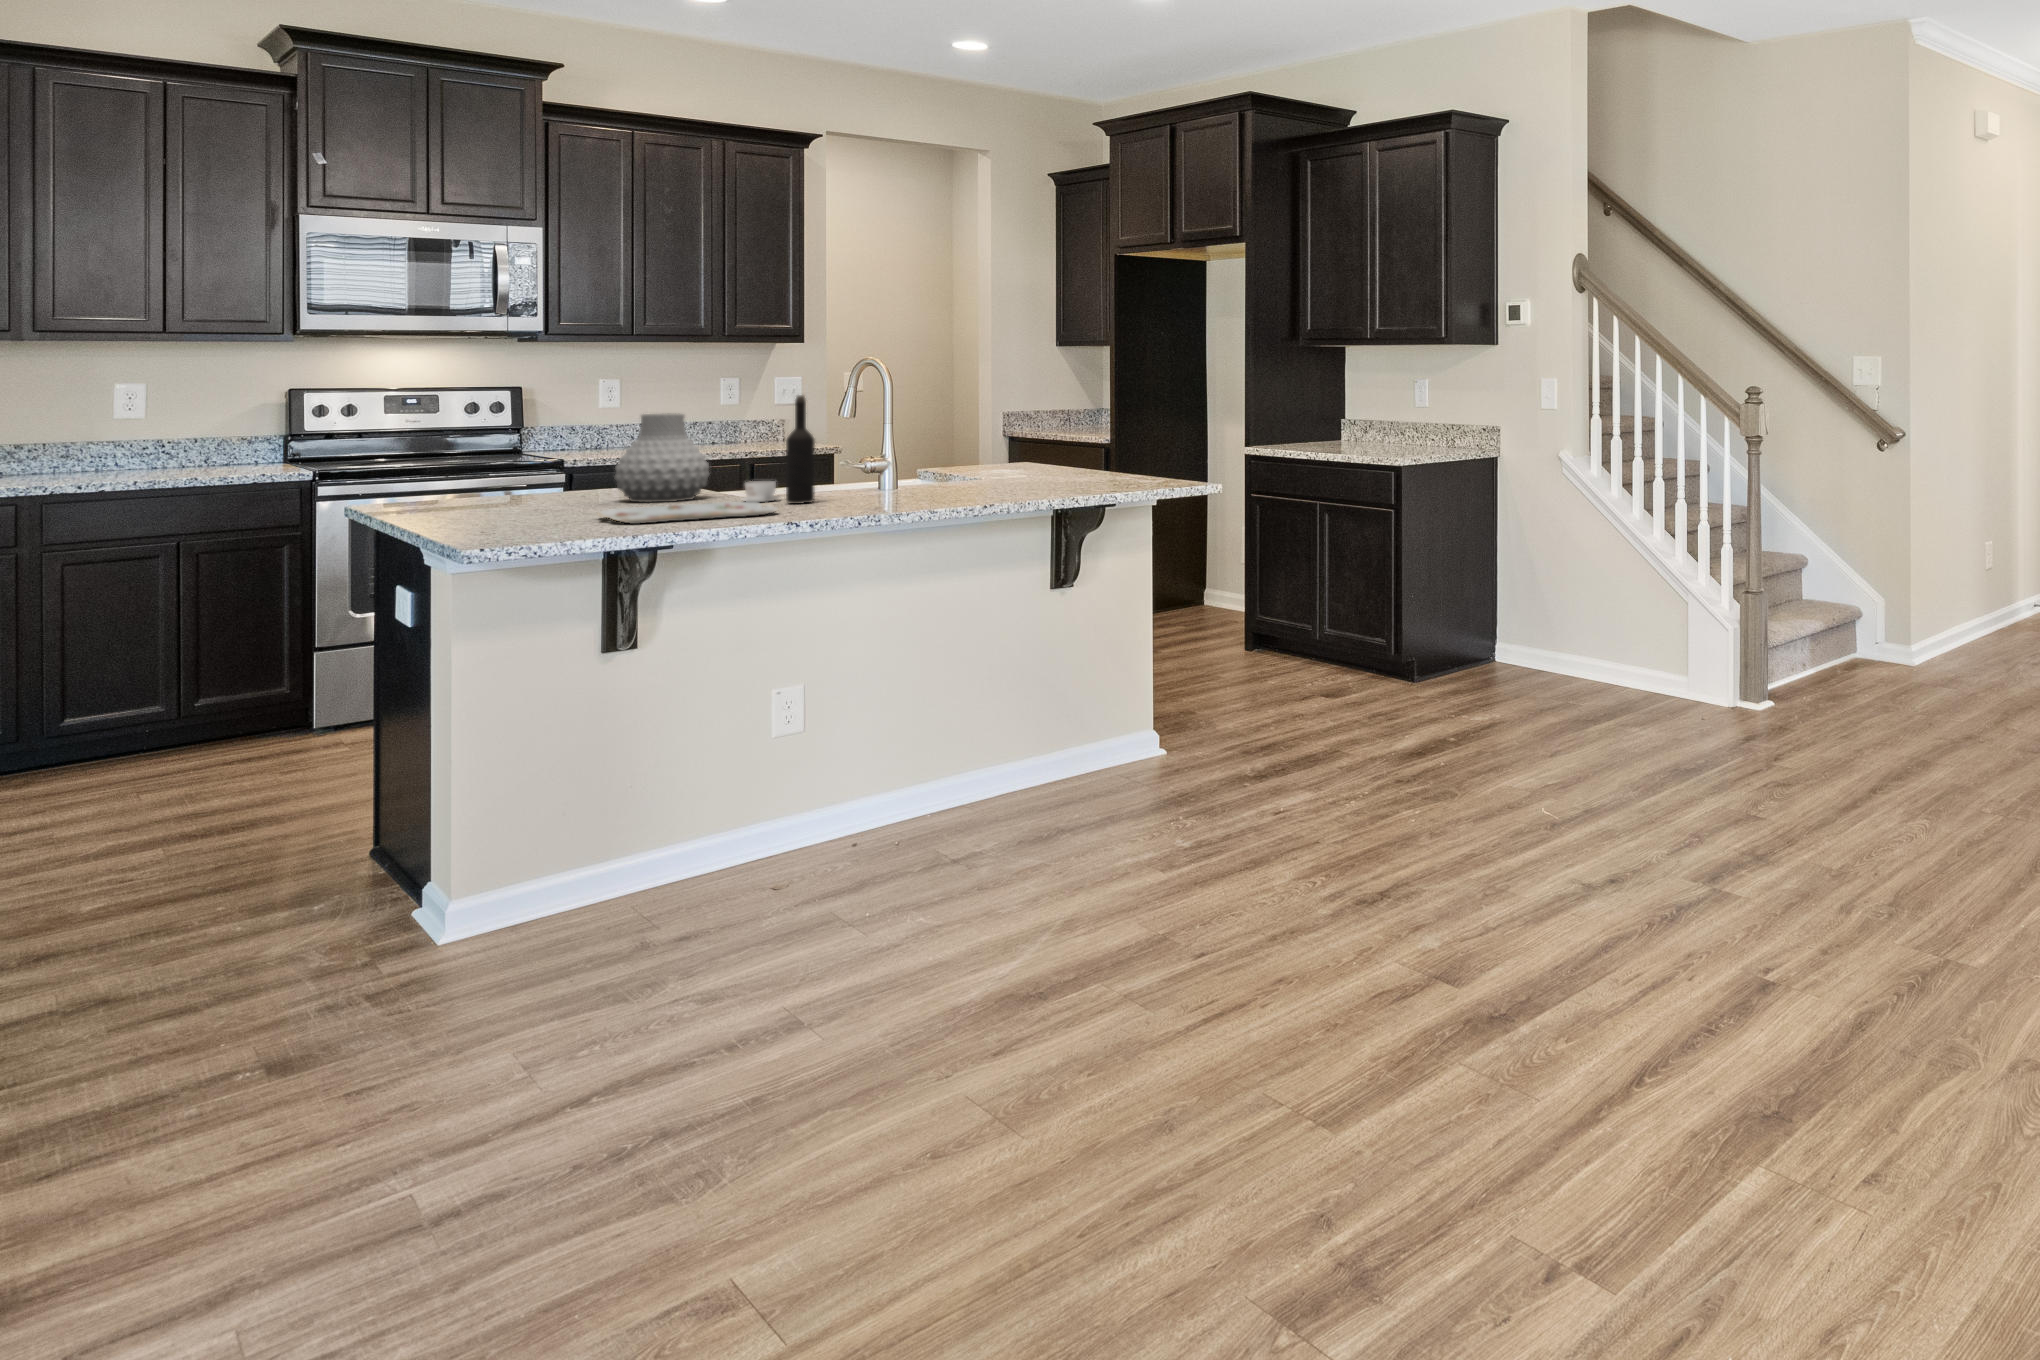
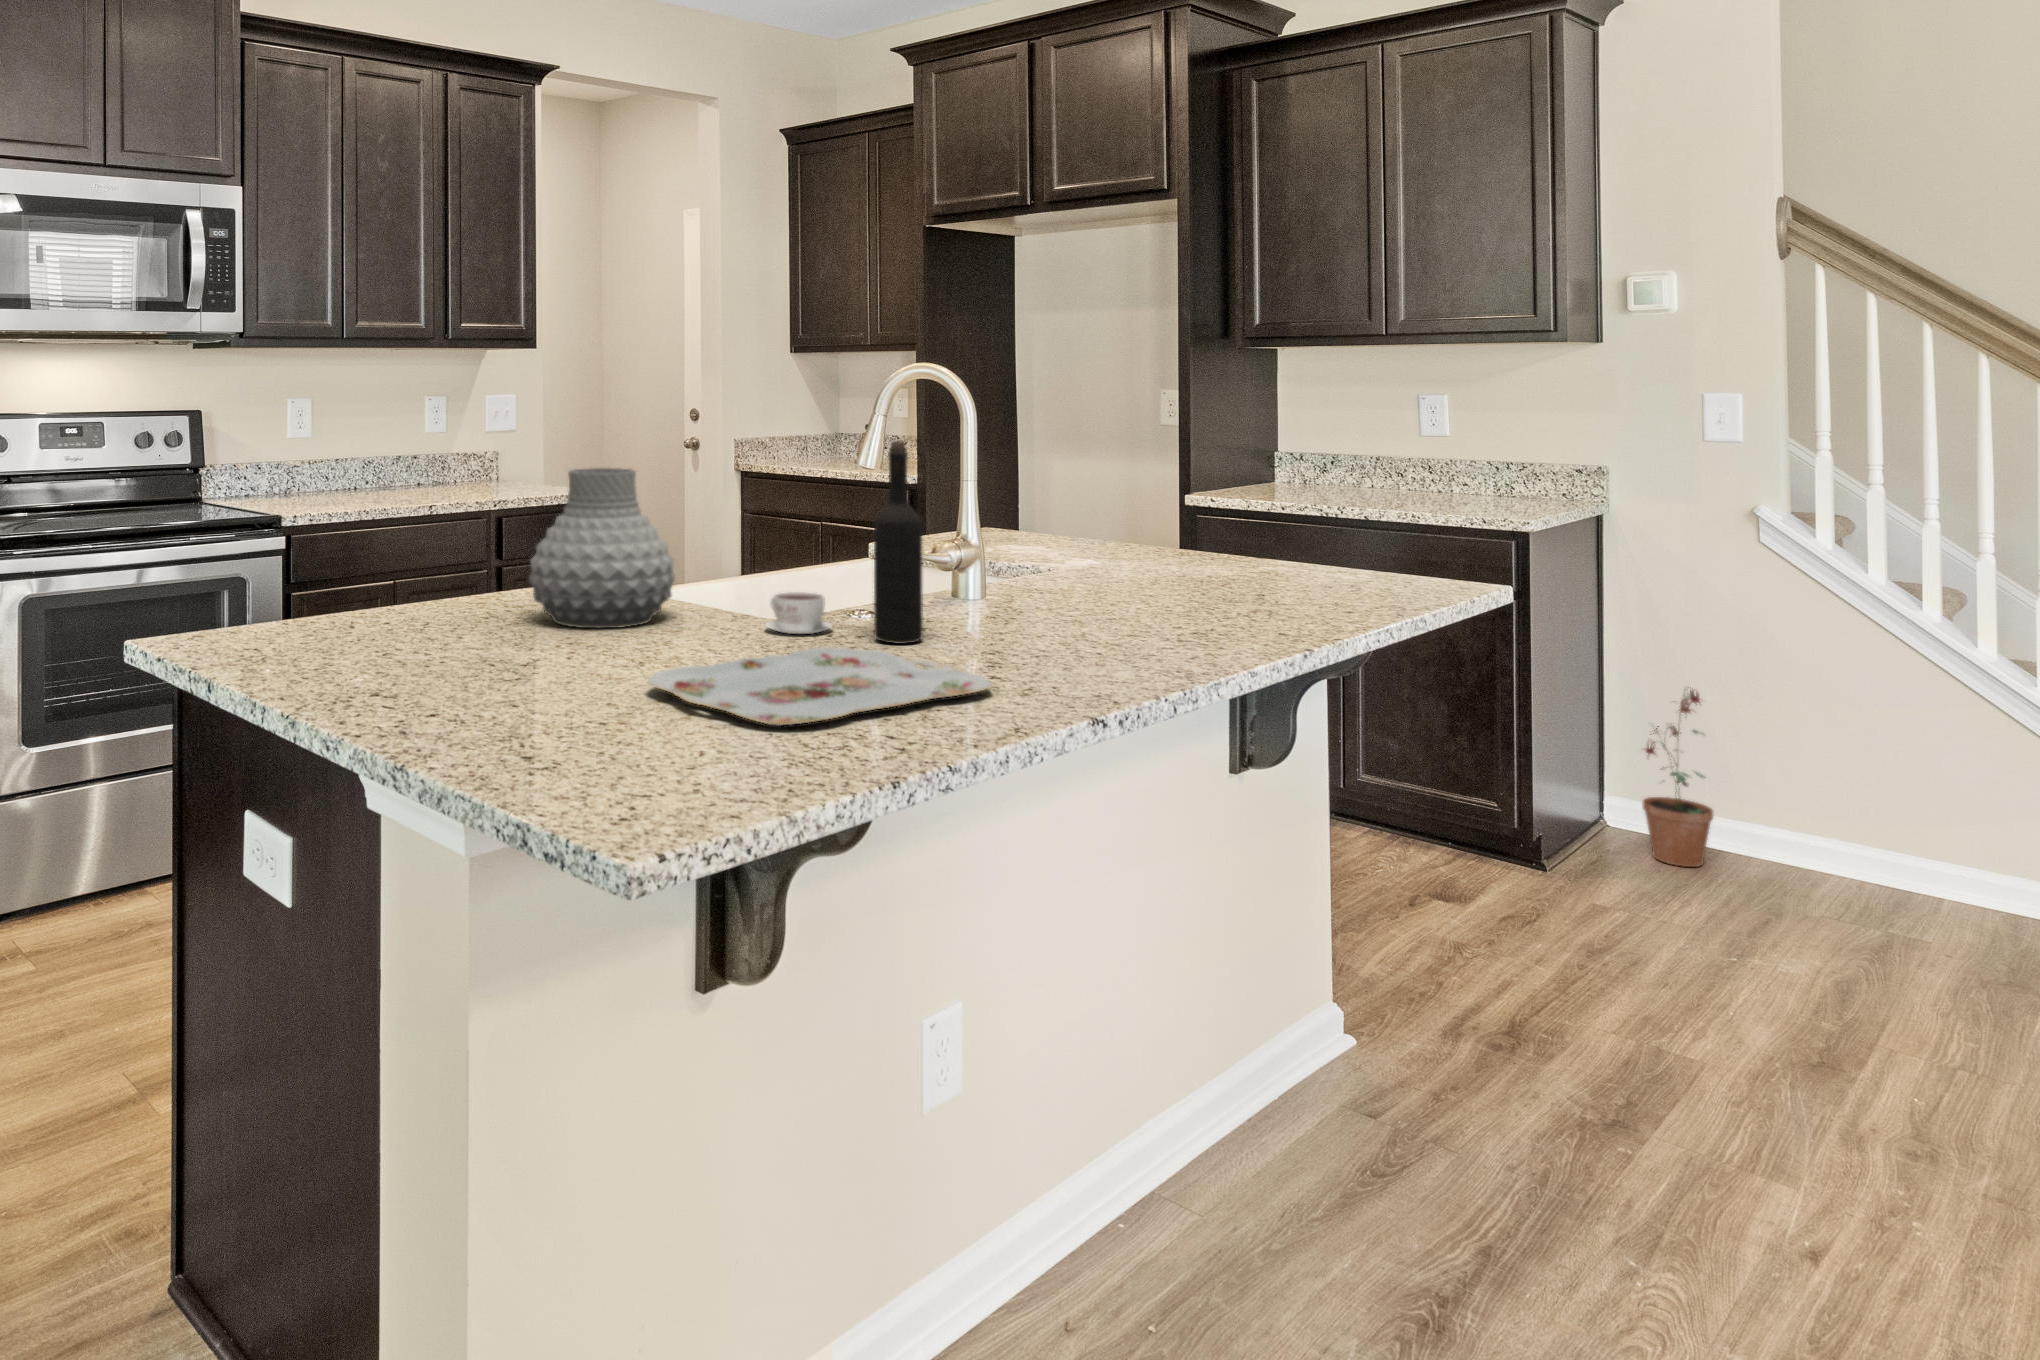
potted plant: none [1488,563,1532,677] -> present [1642,687,1713,867]

